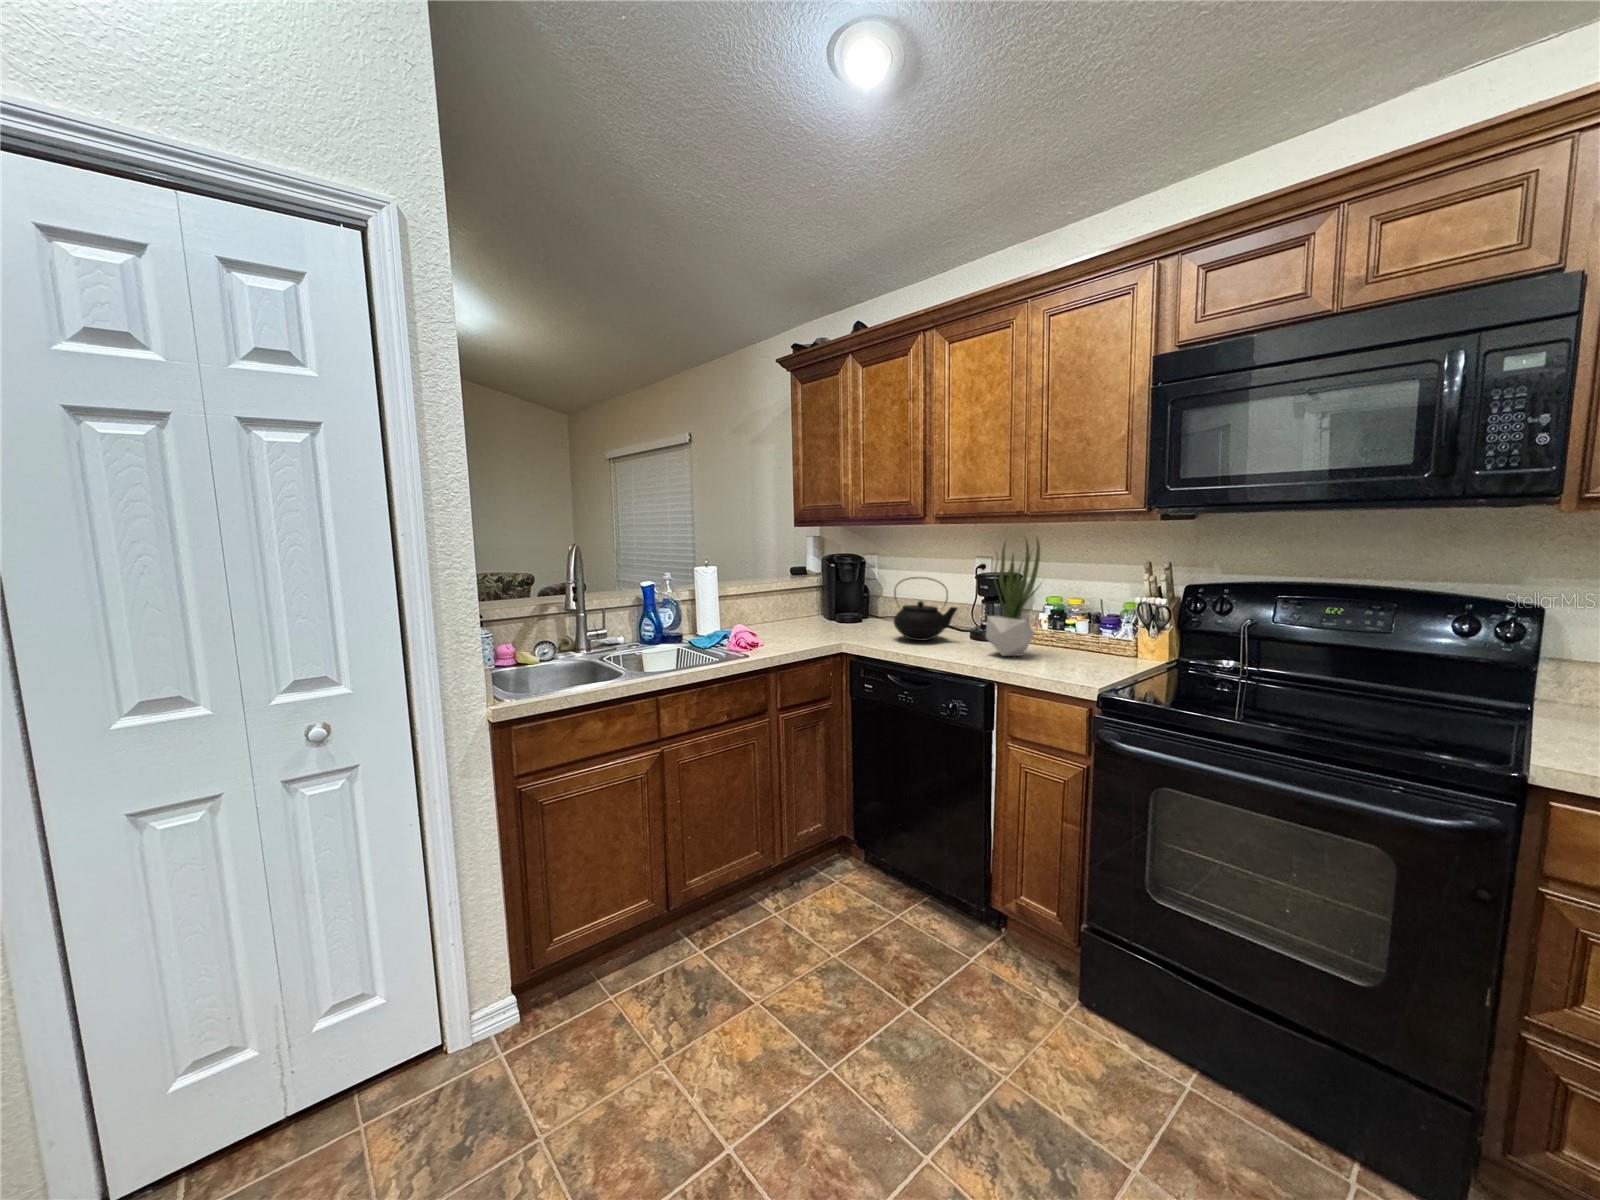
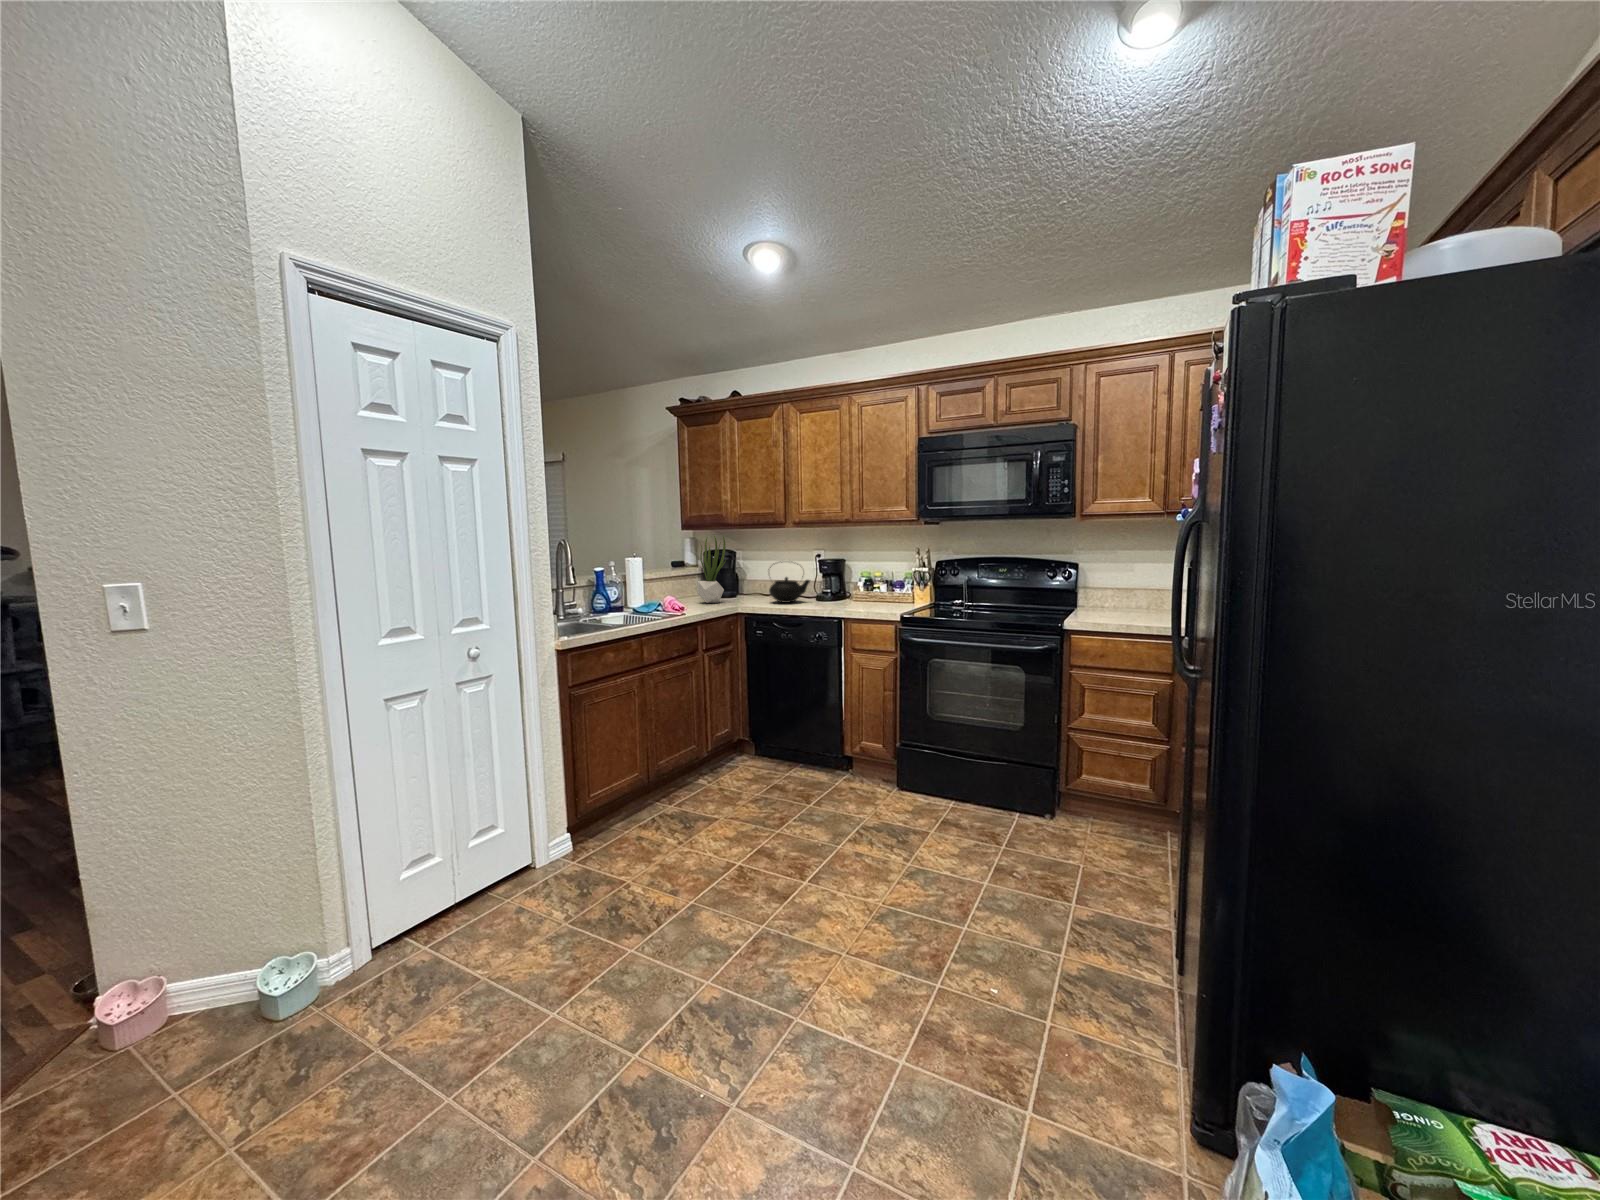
potted plant: present [986,539,1040,656] -> present [698,536,726,603]

